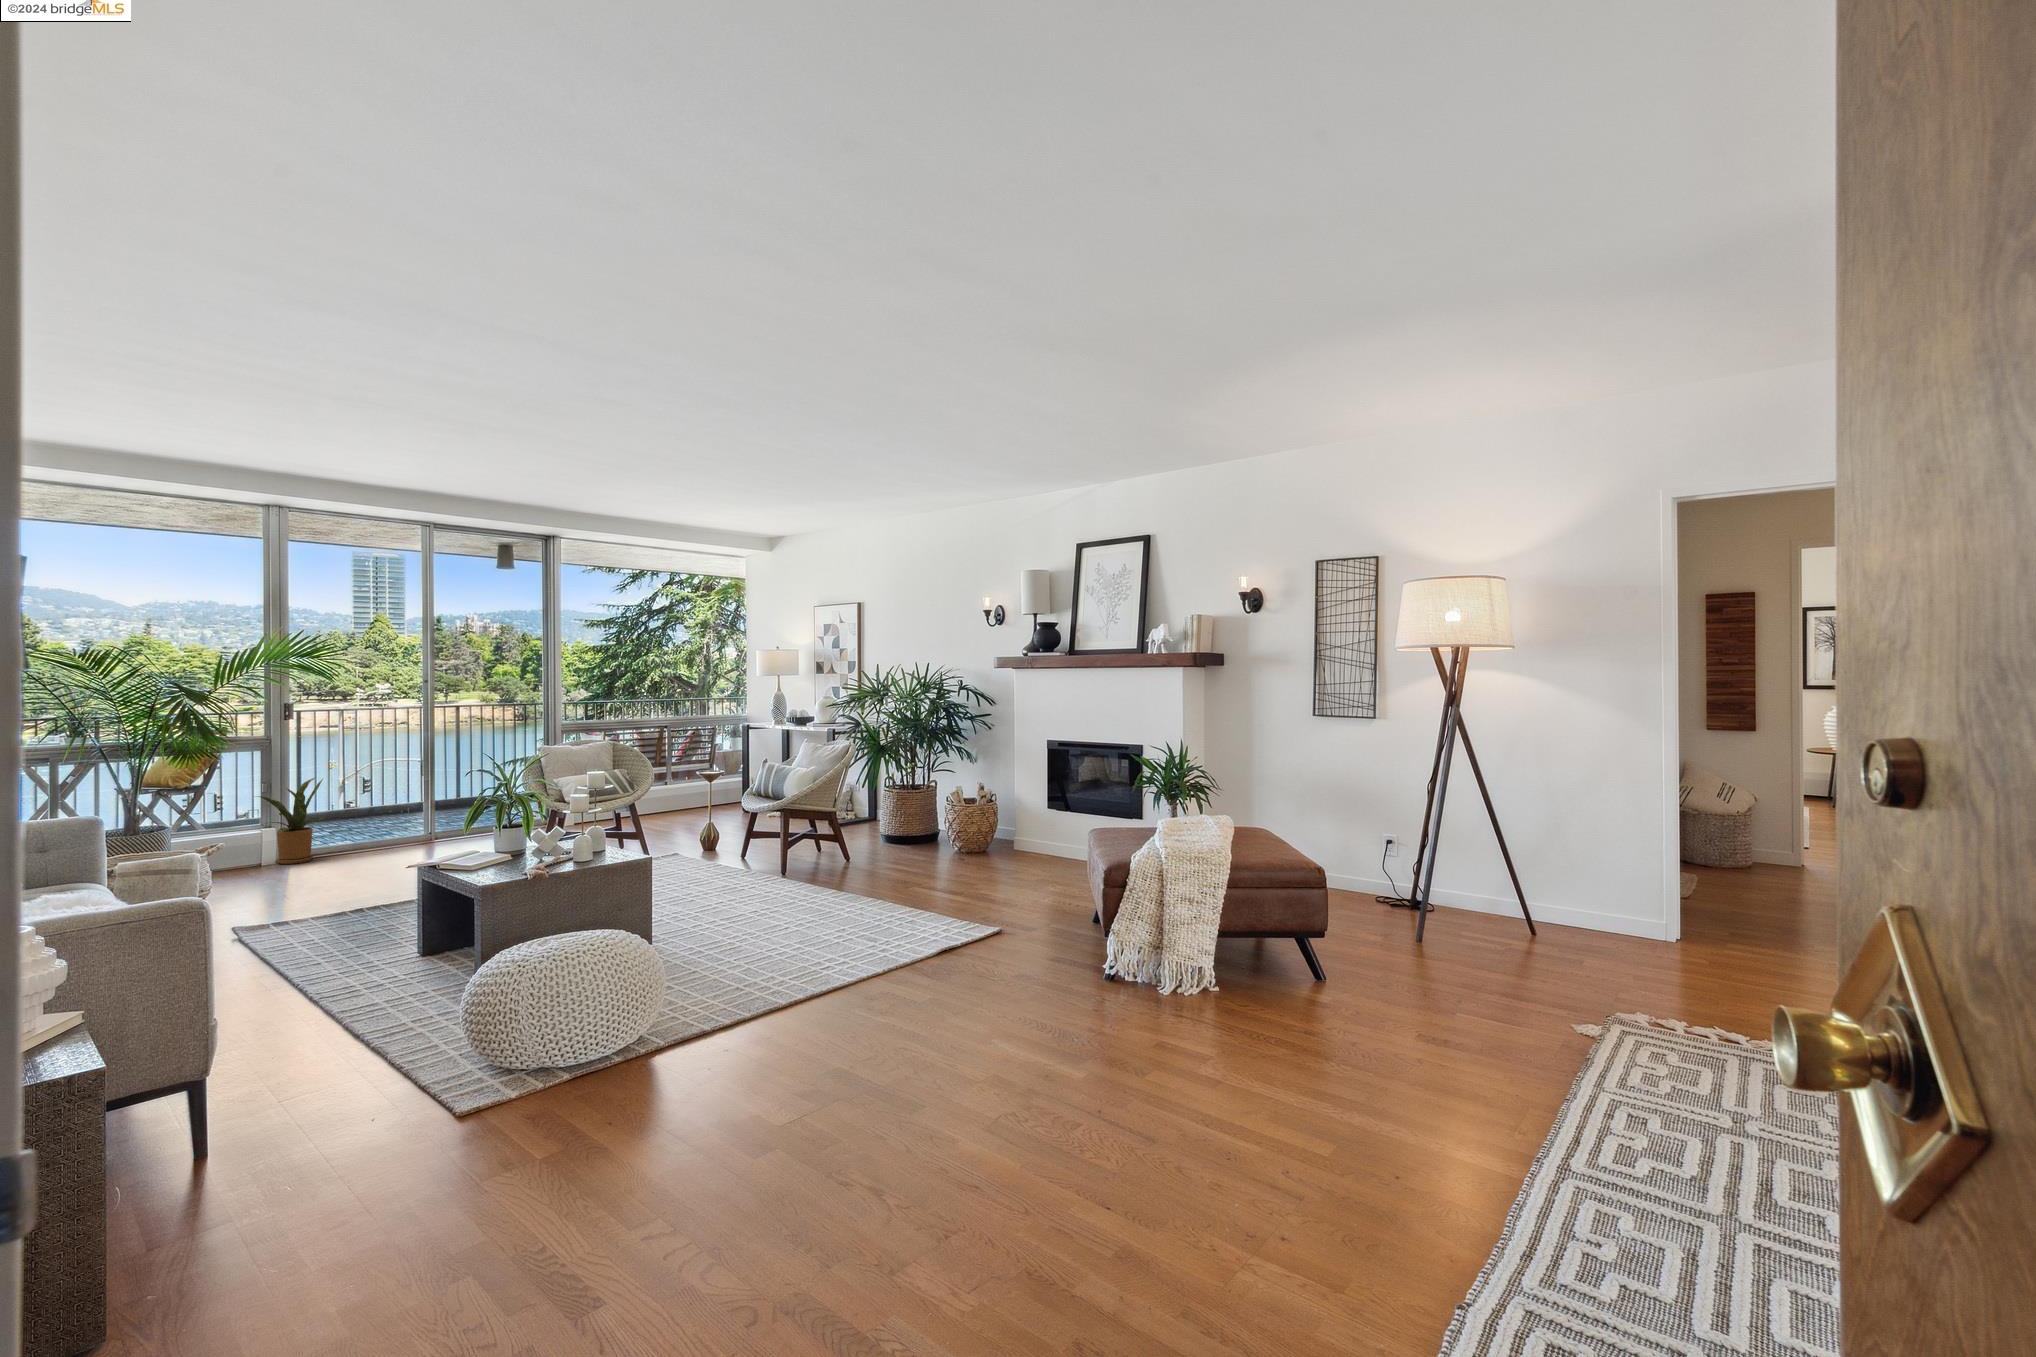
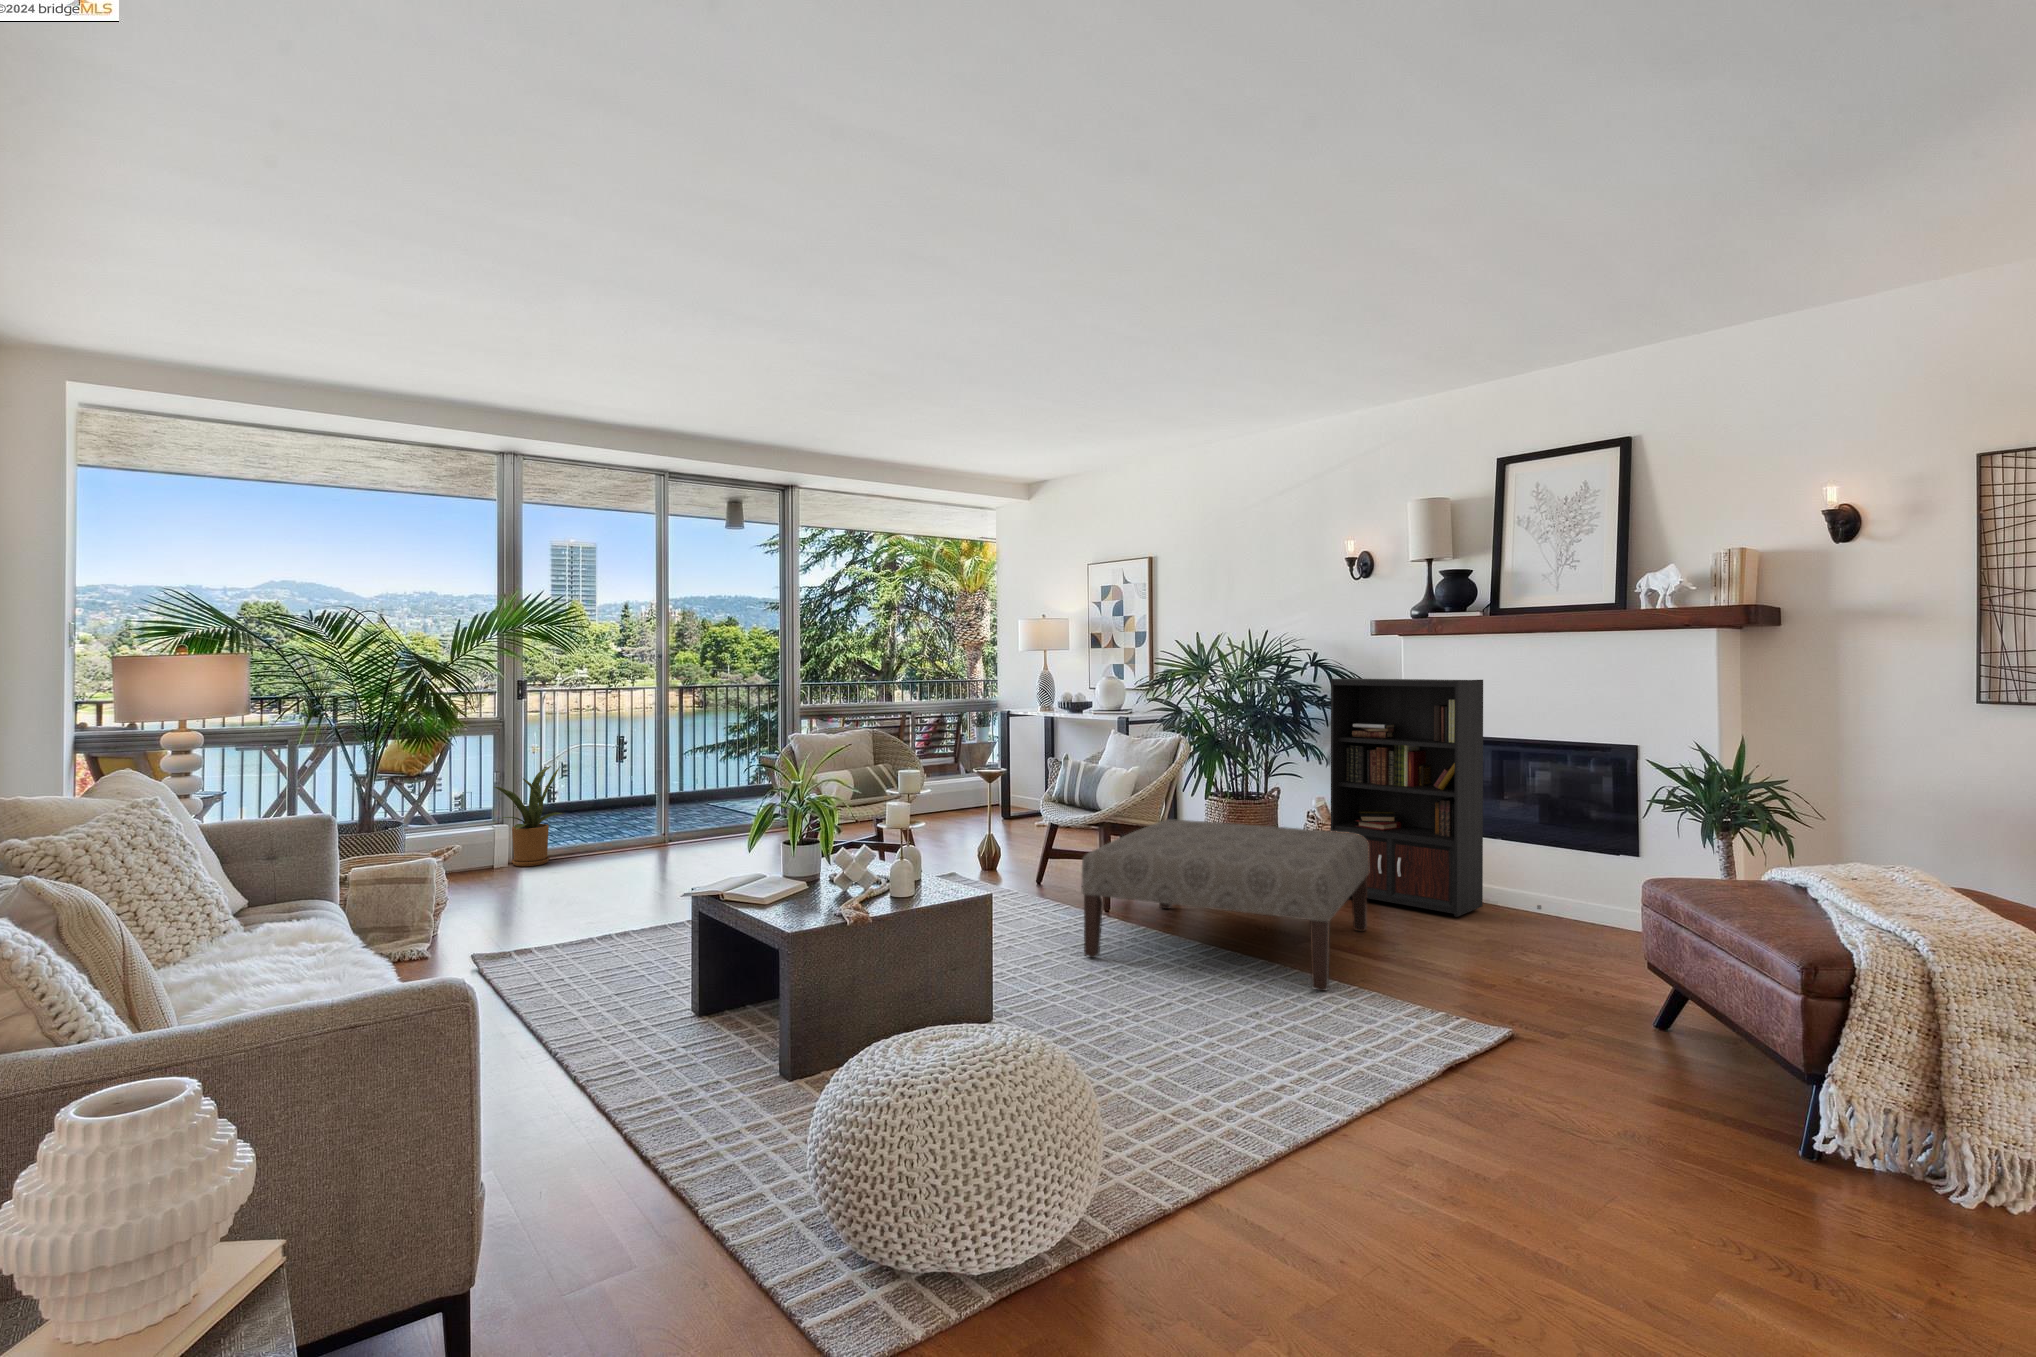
bookcase: none [949,700,1090,869] -> present [1331,678,1541,917]
ottoman: none [735,806,958,918] -> present [1081,819,1369,991]

